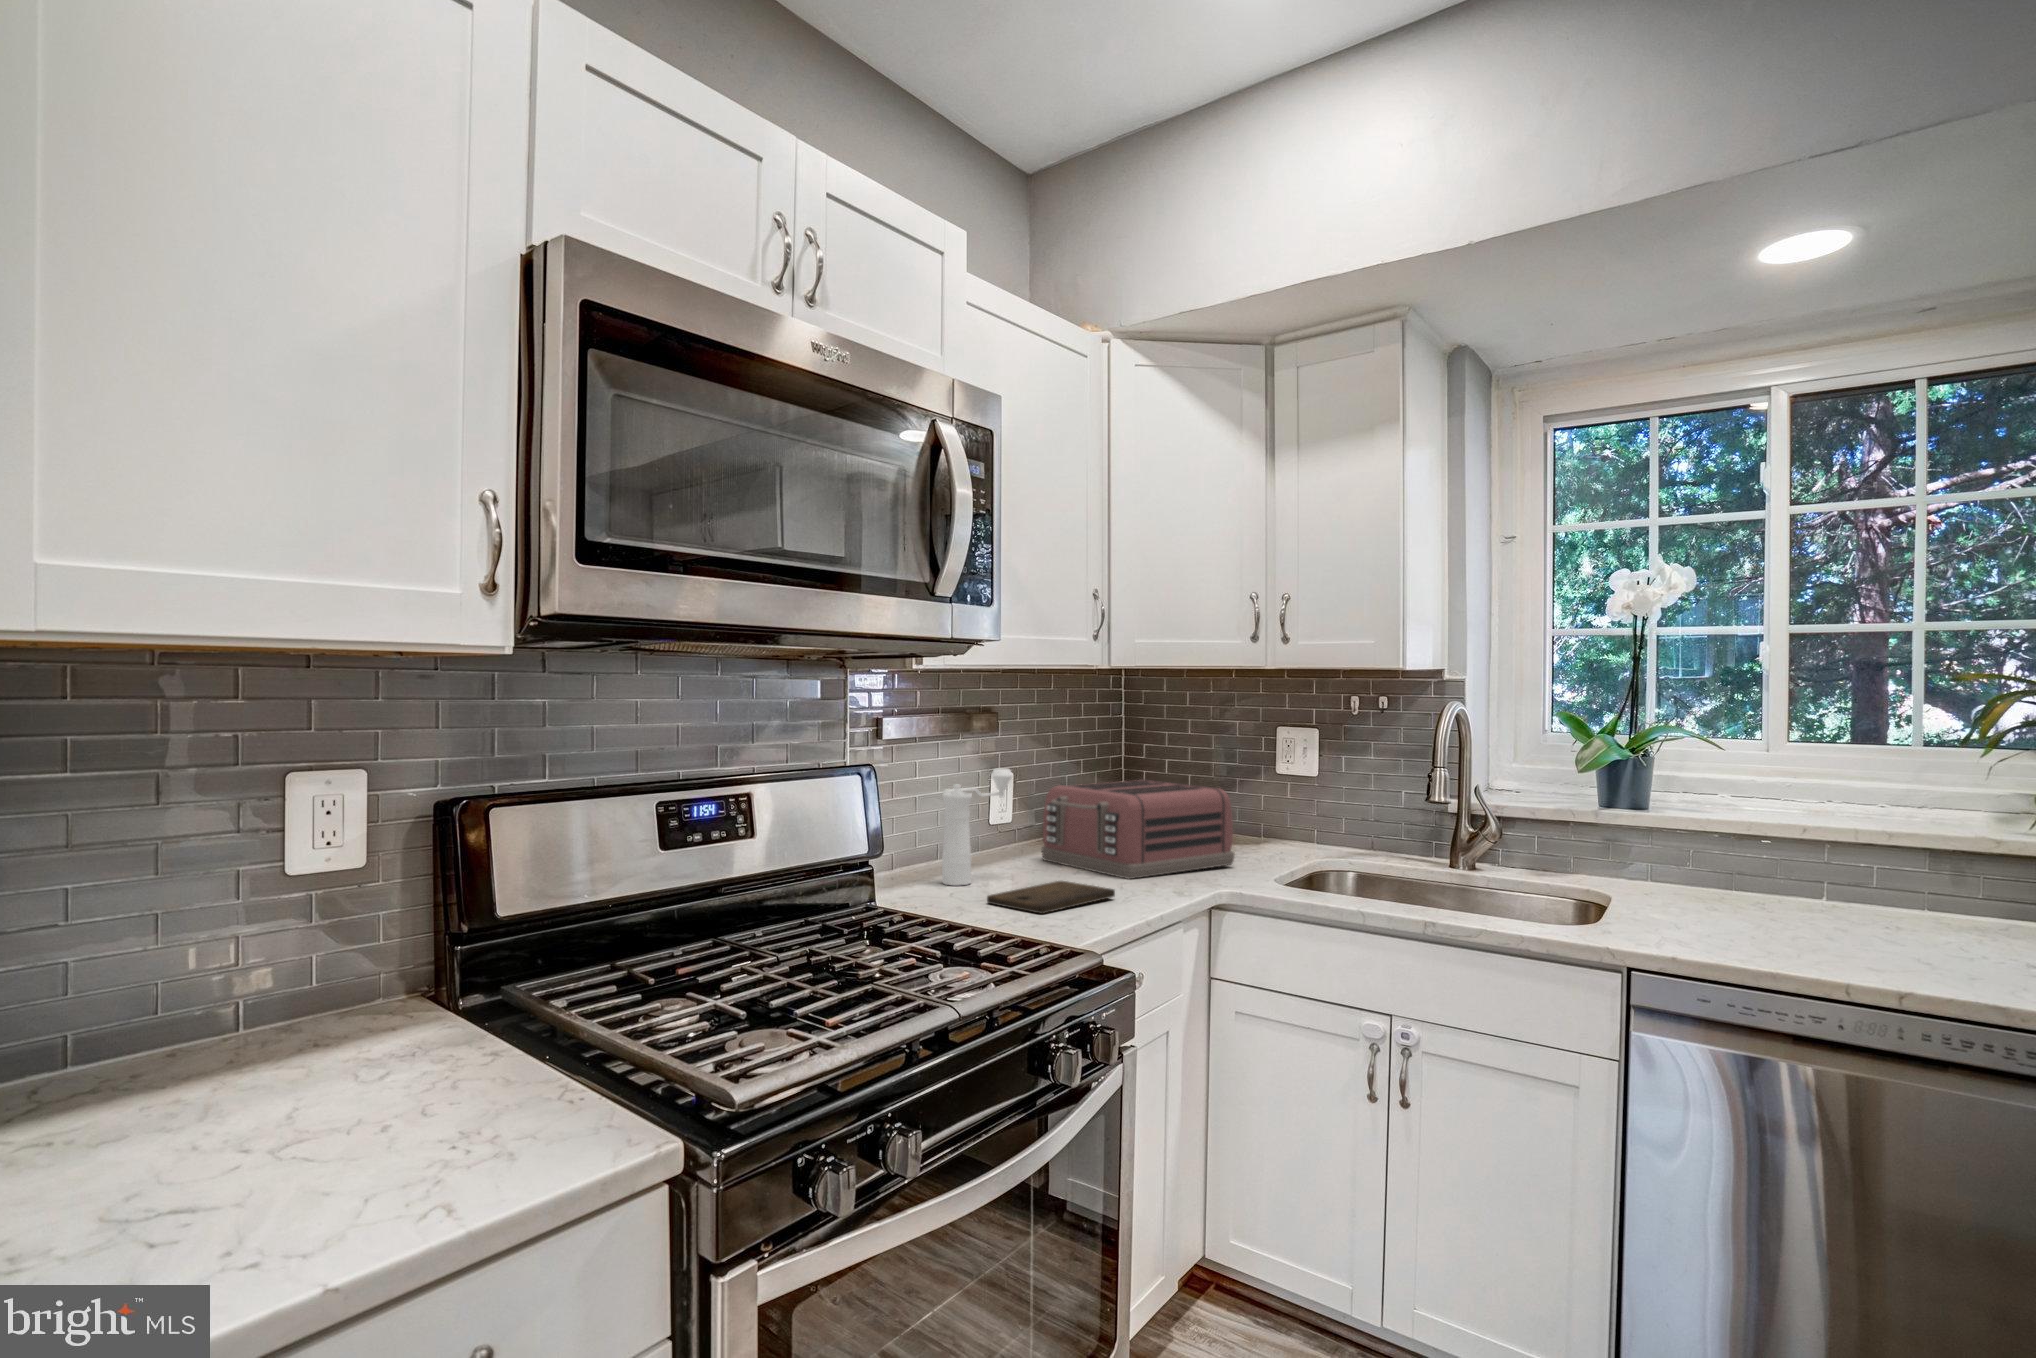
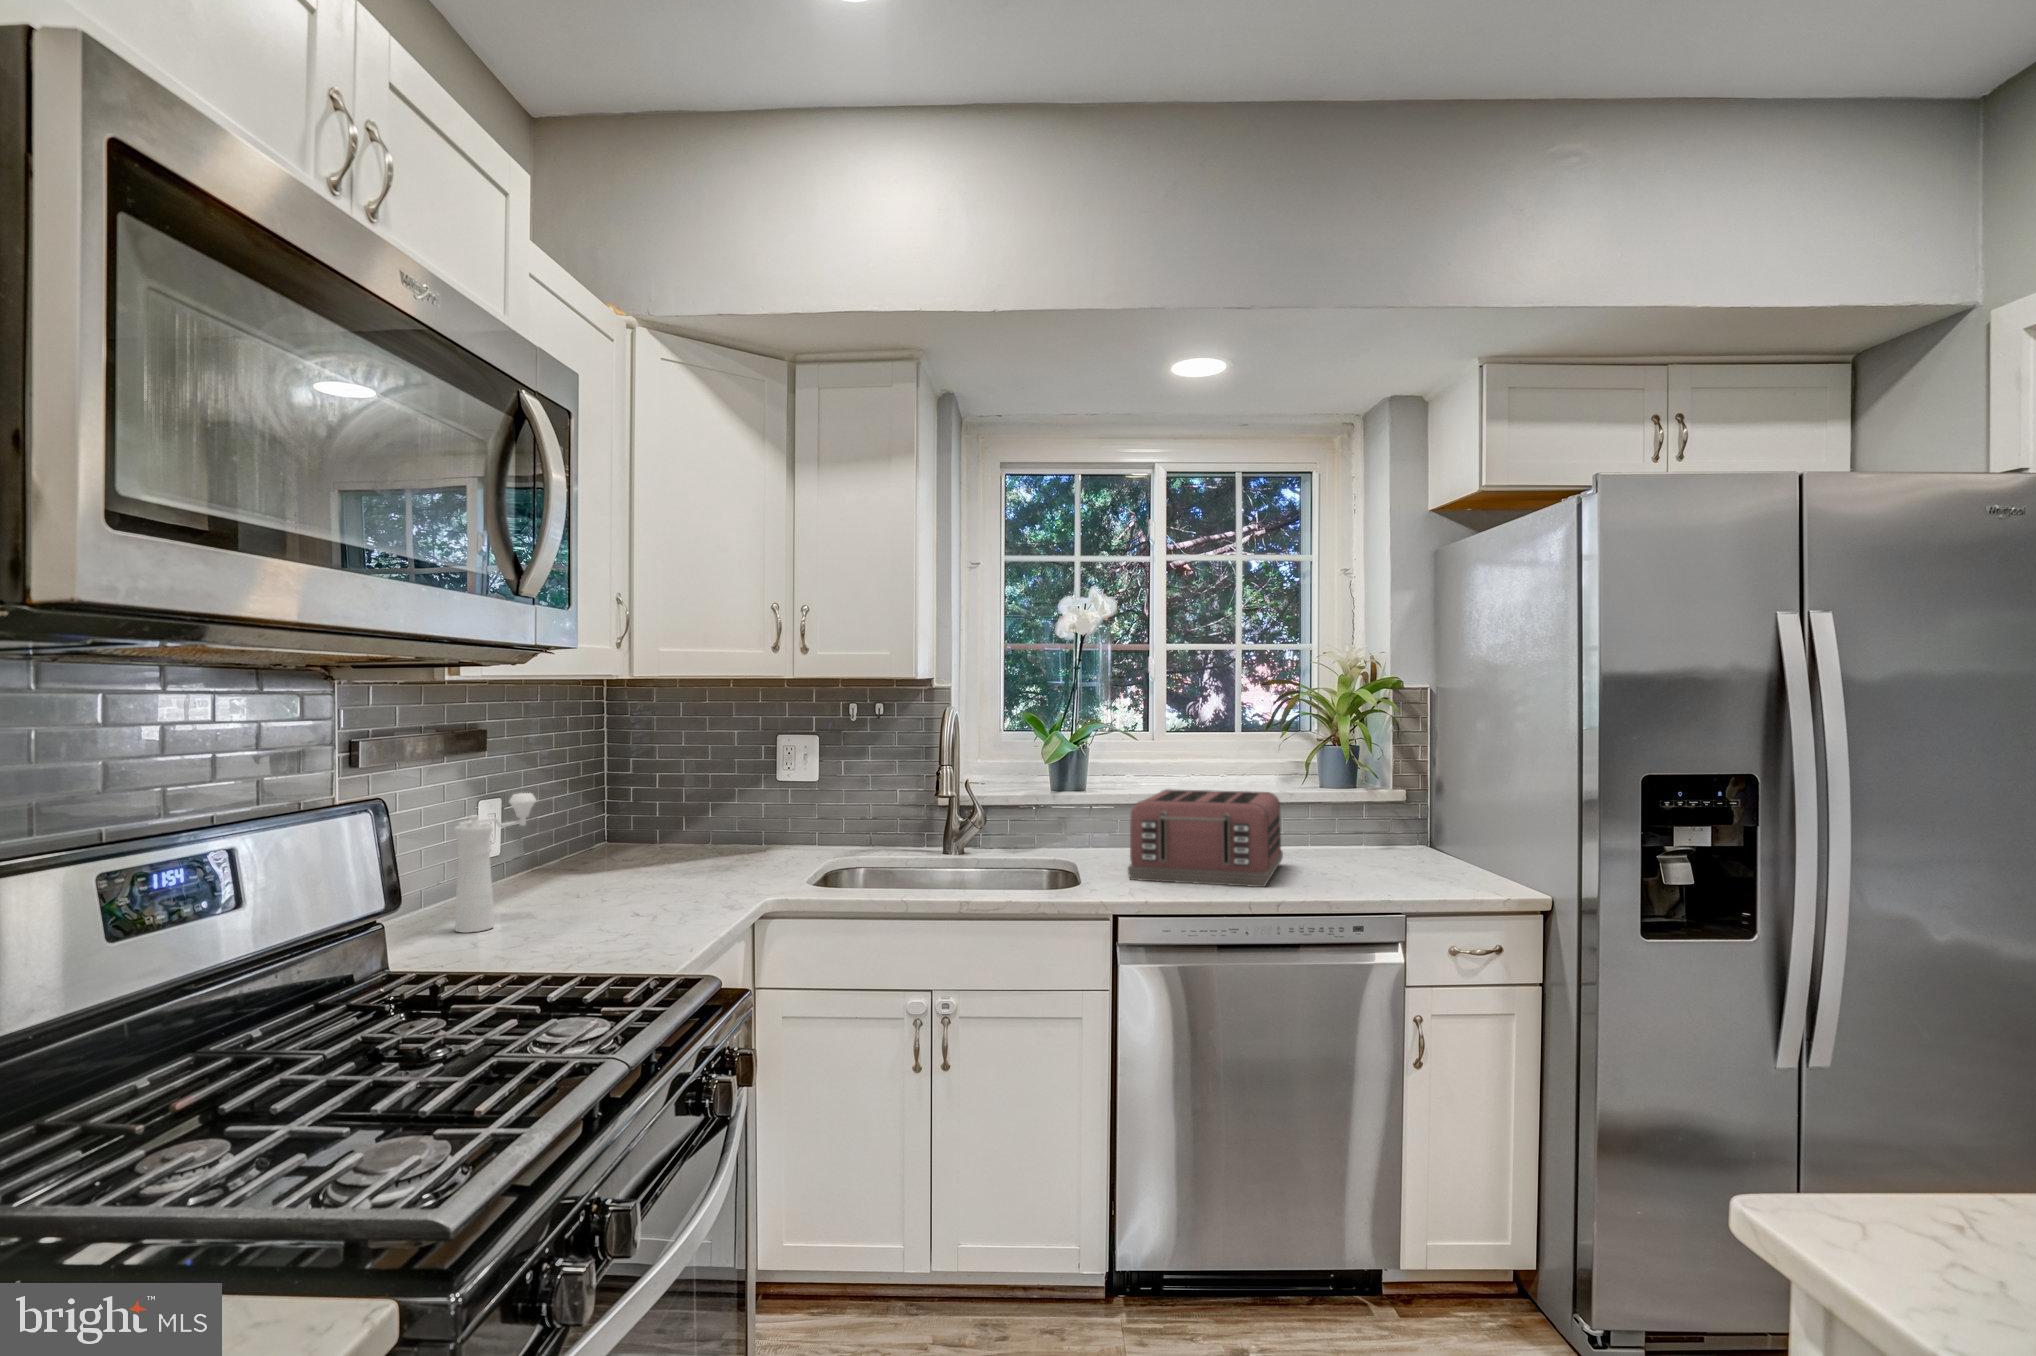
toaster: present [1042,779,1235,879] -> present [1128,789,1283,887]
cutting board: present [987,881,1115,914] -> none [536,910,675,948]

